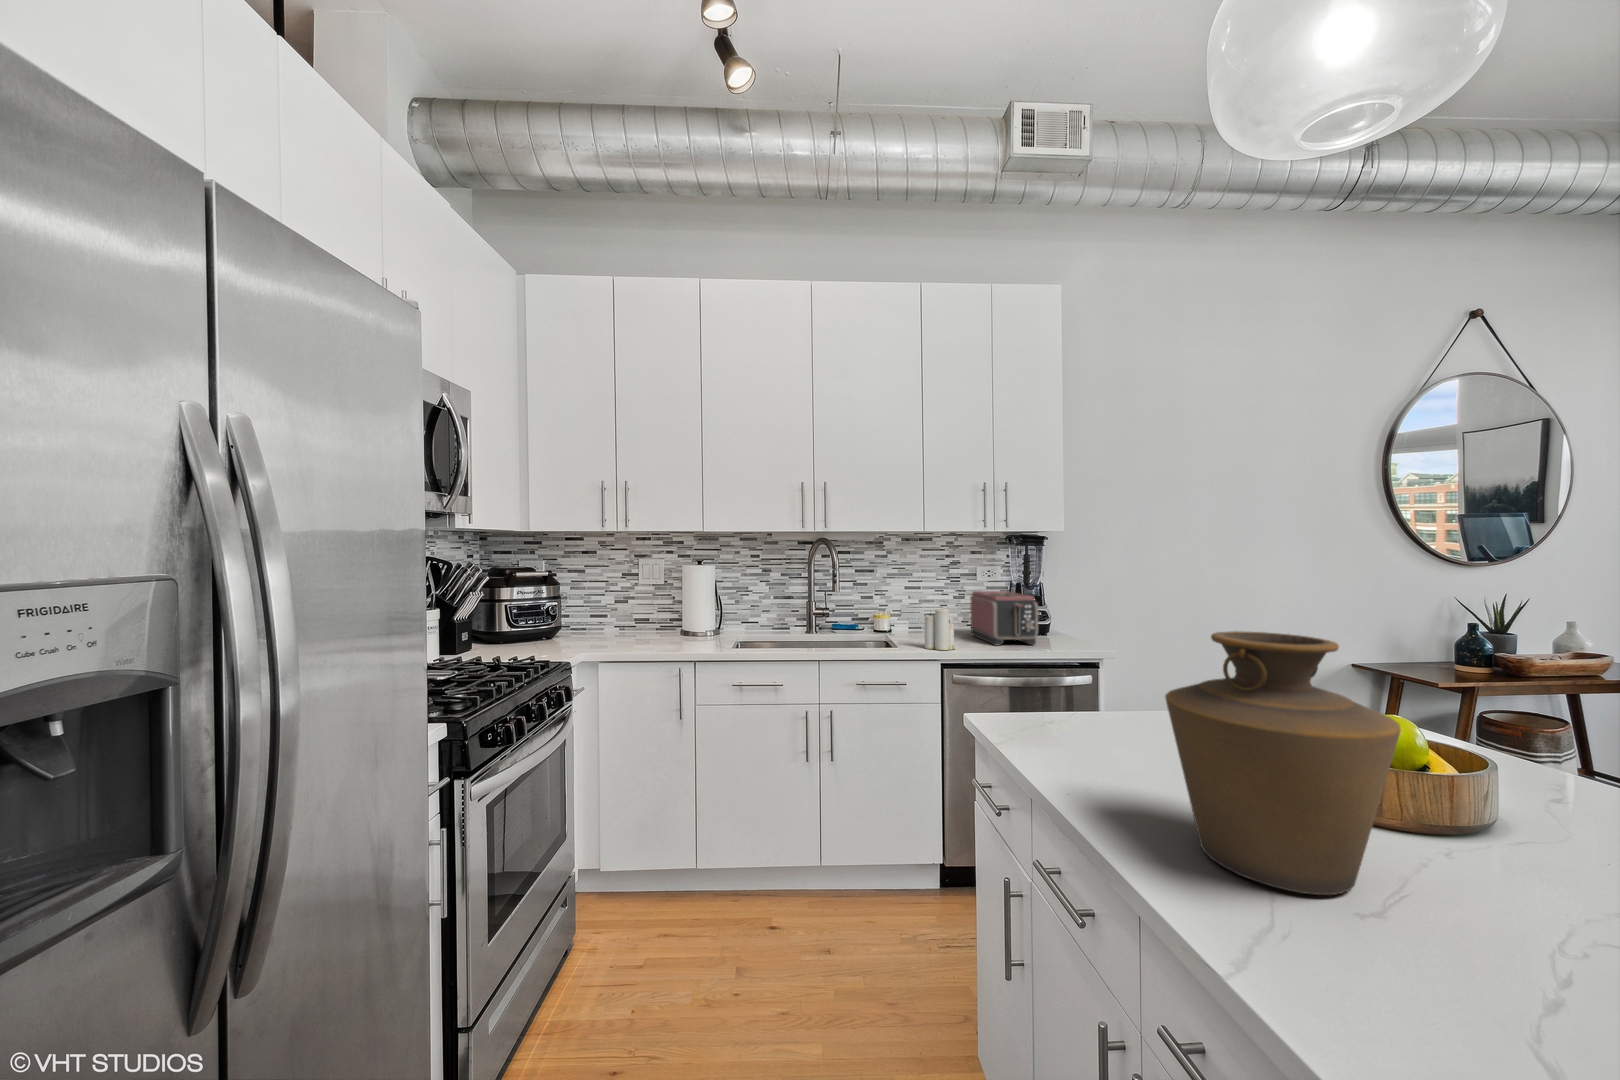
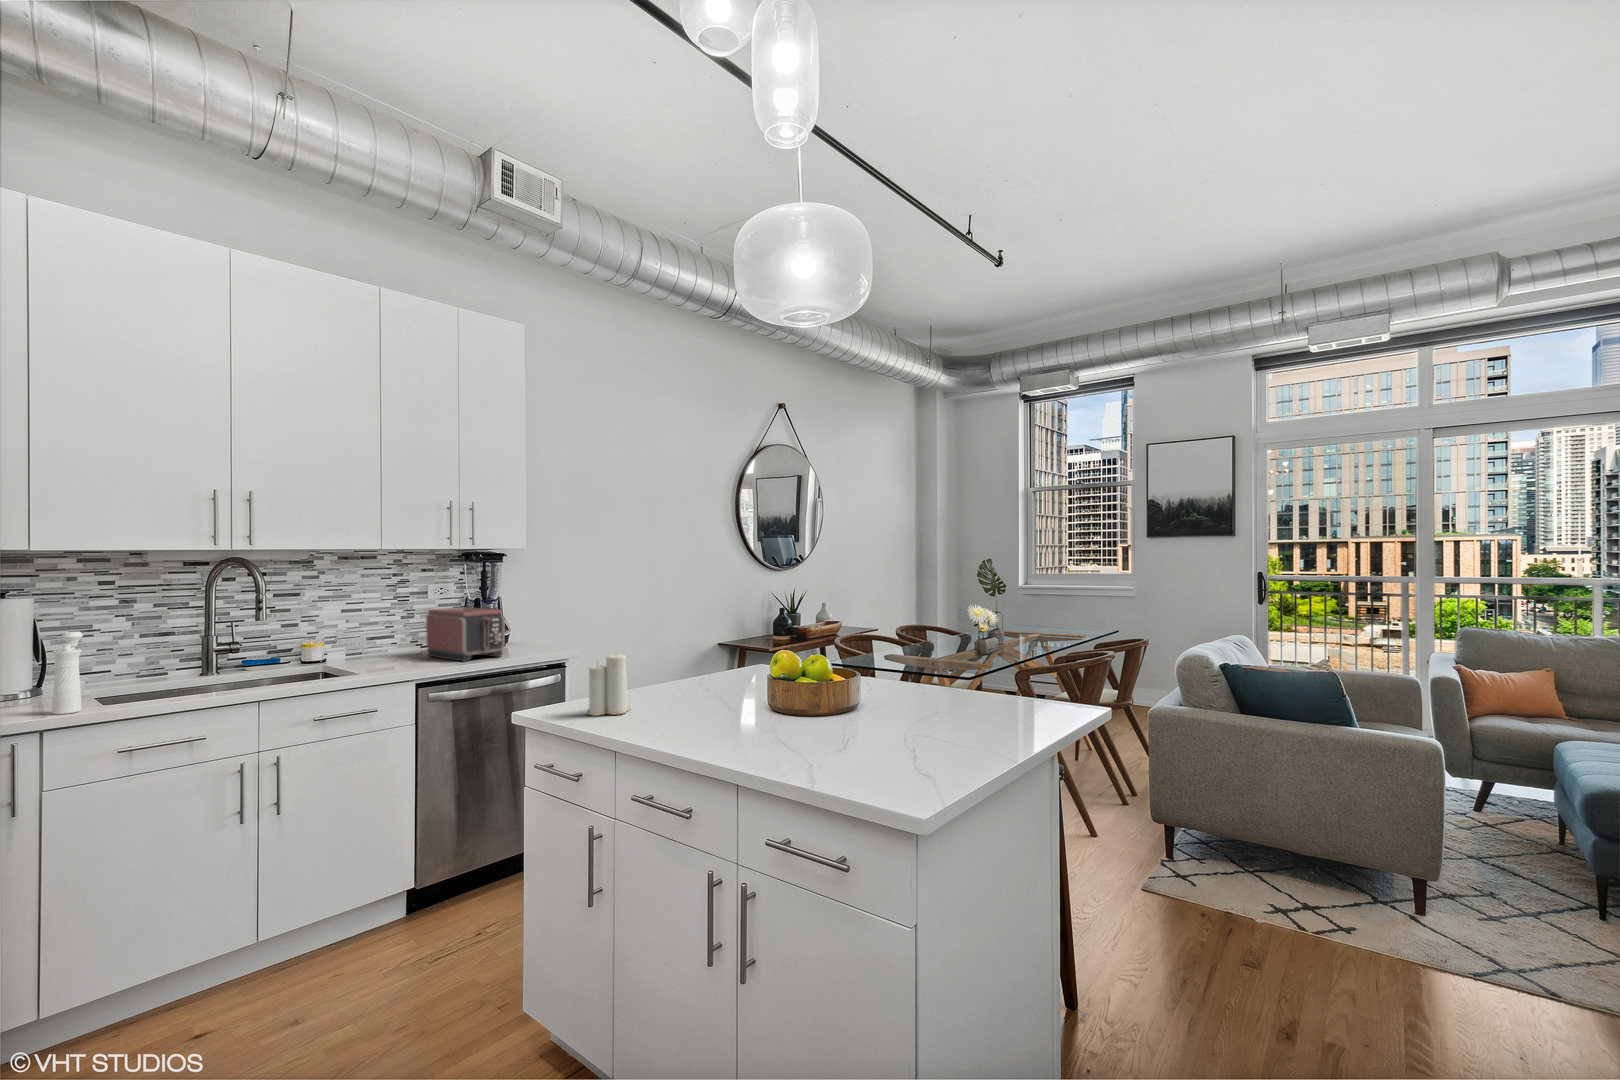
pepper mill: none [699,590,722,648] -> present [52,631,83,714]
candle: present [923,609,956,650] -> present [586,654,631,716]
vase: present [1165,631,1401,895] -> none [676,609,773,735]

